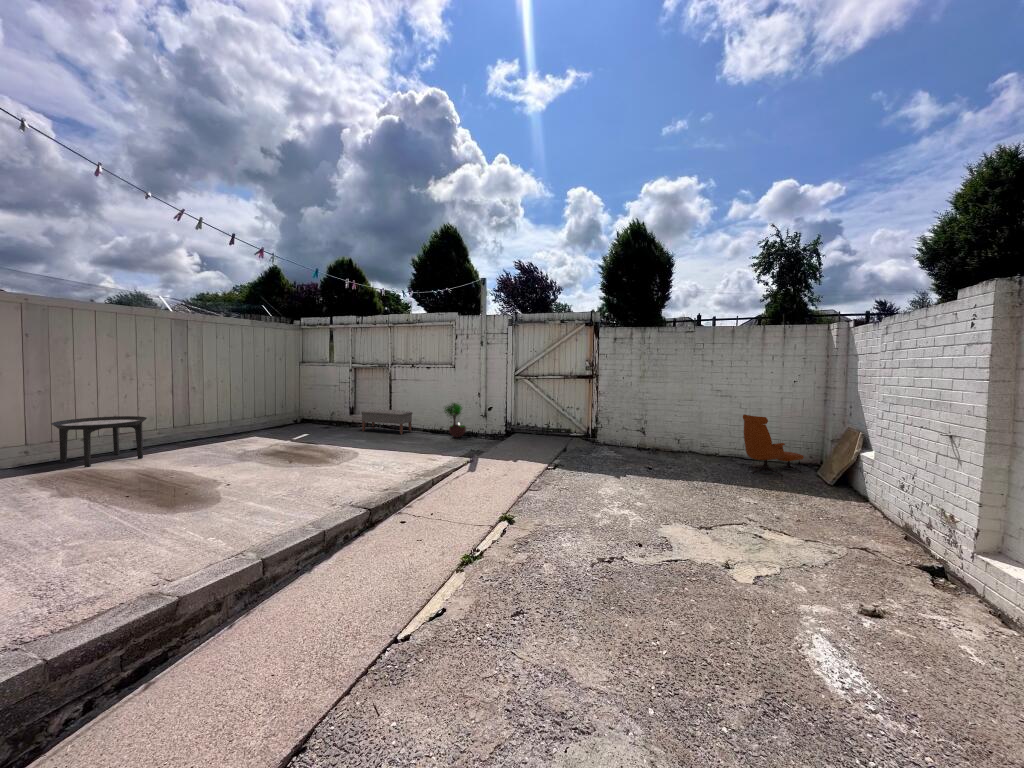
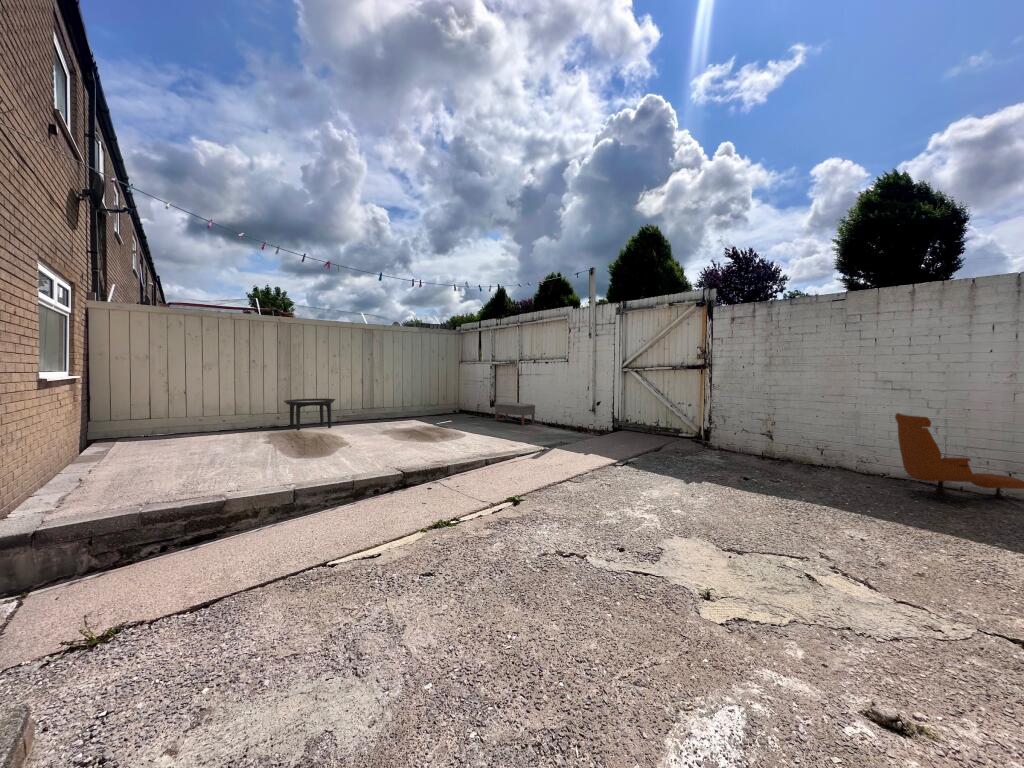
potted tree: present [444,403,466,438] -> none [552,393,577,430]

